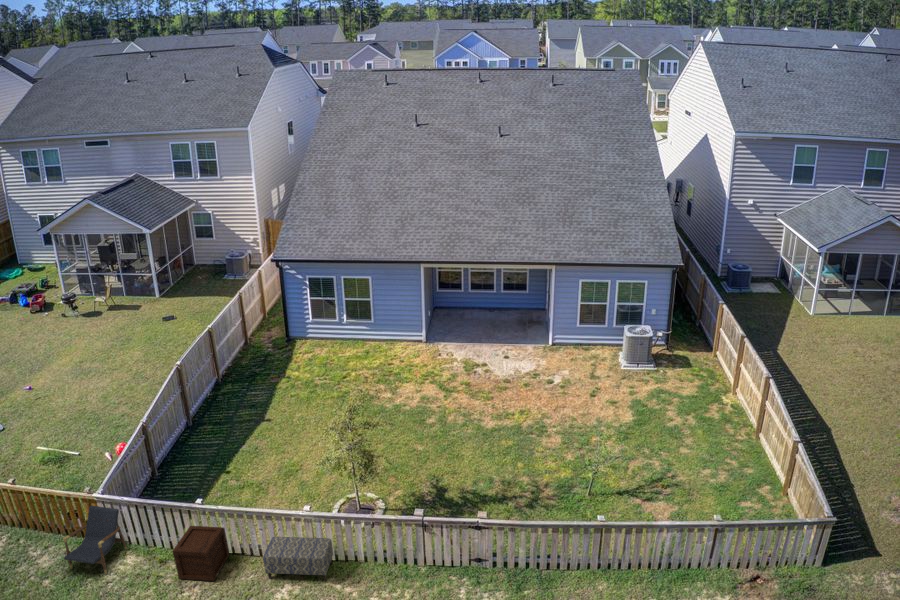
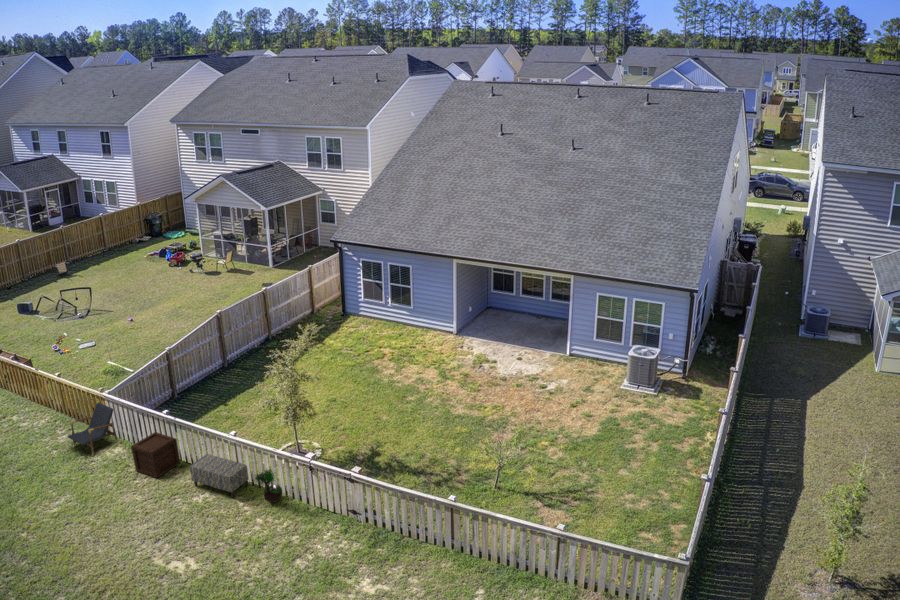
potted tree: none [356,535,385,574] -> present [255,469,282,502]

